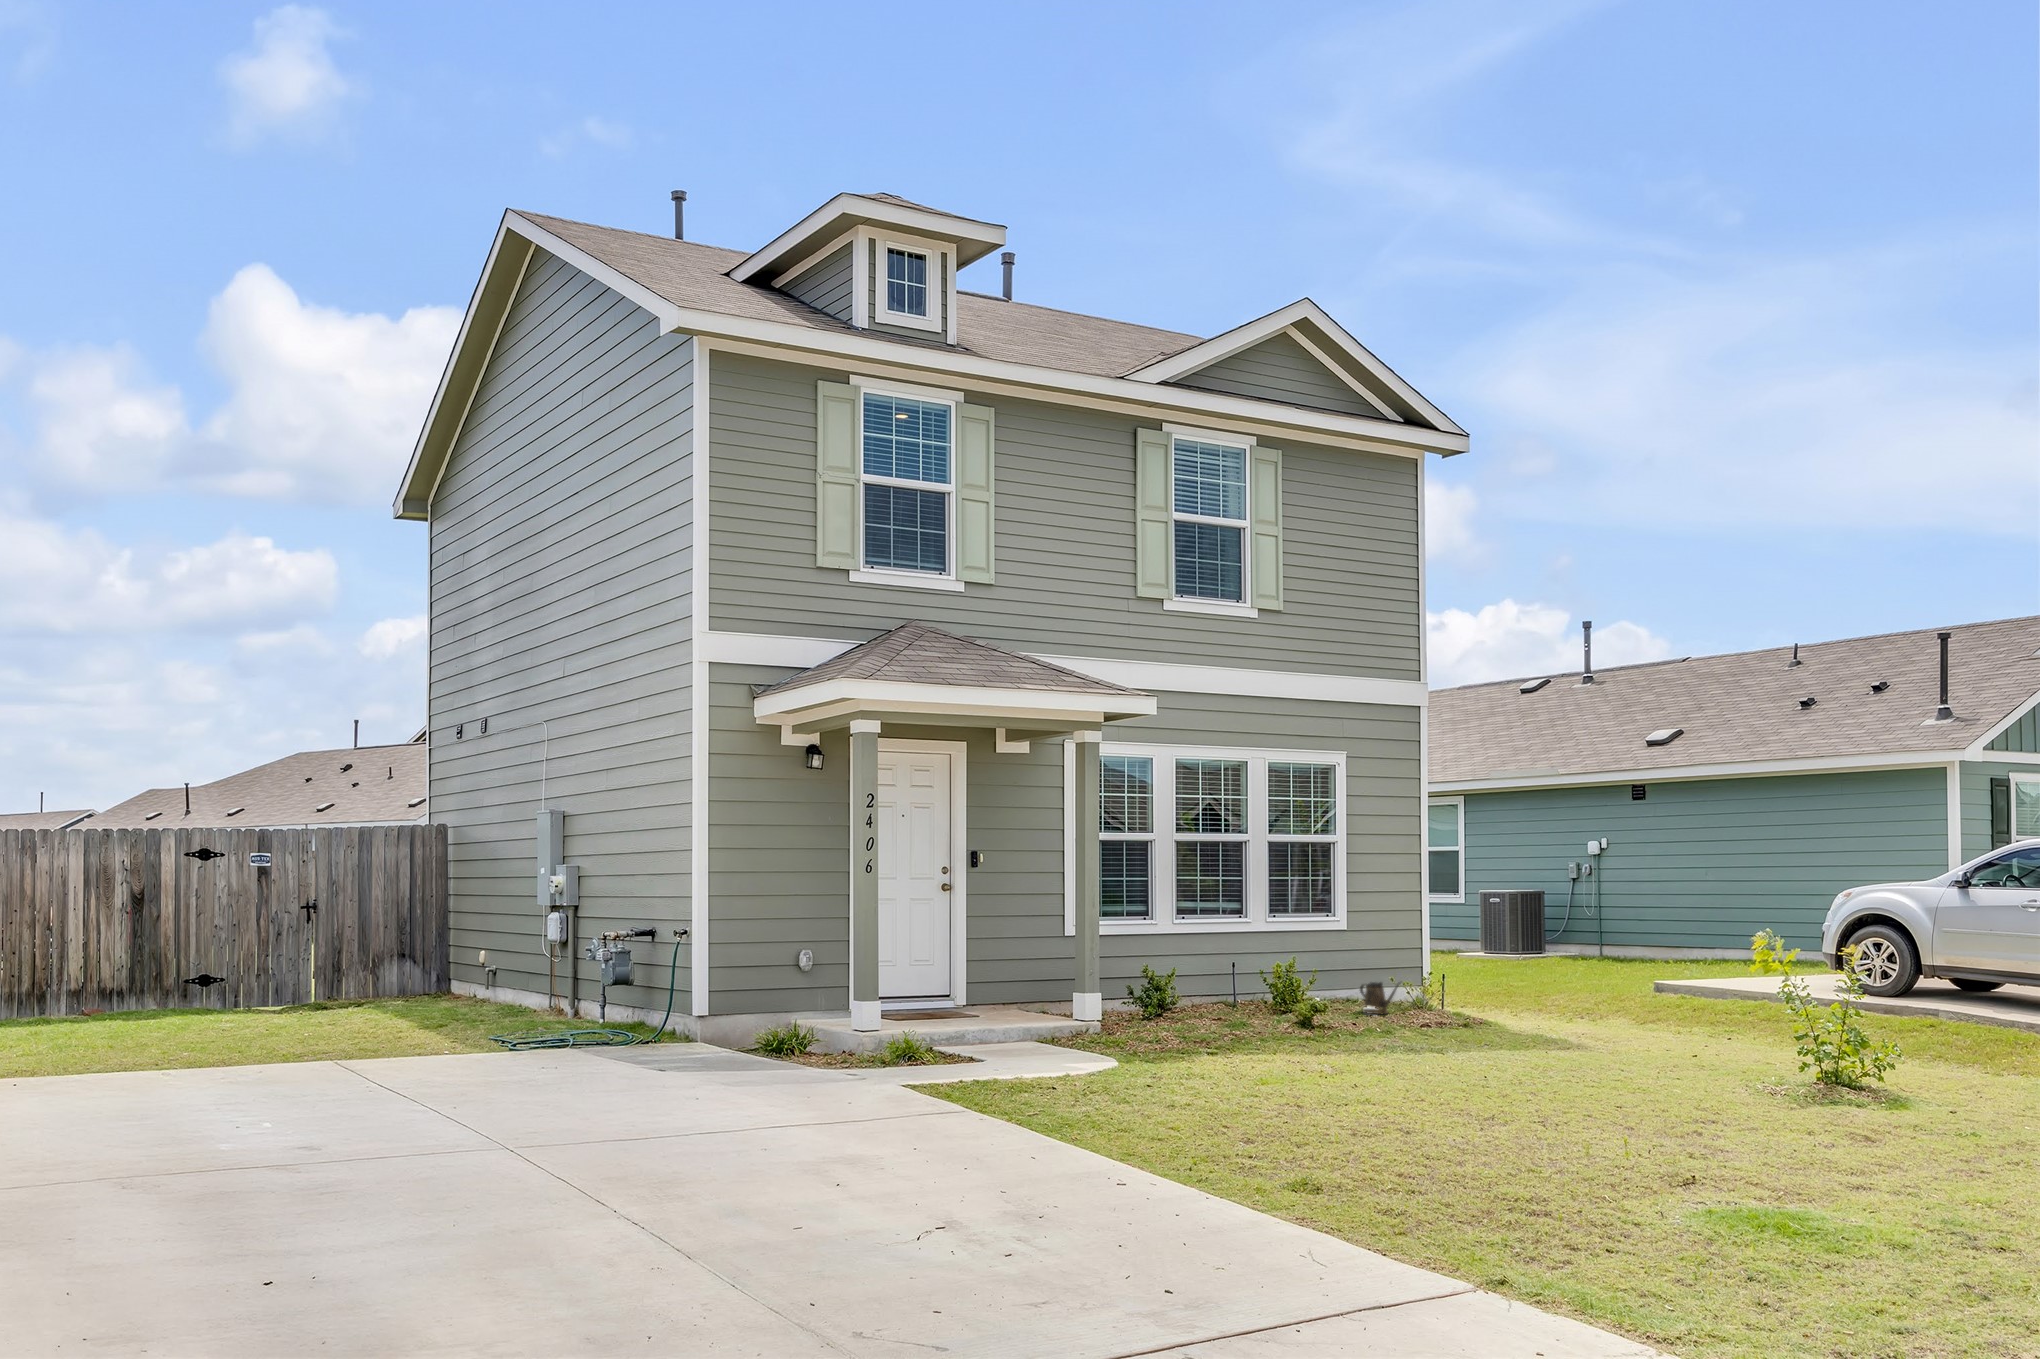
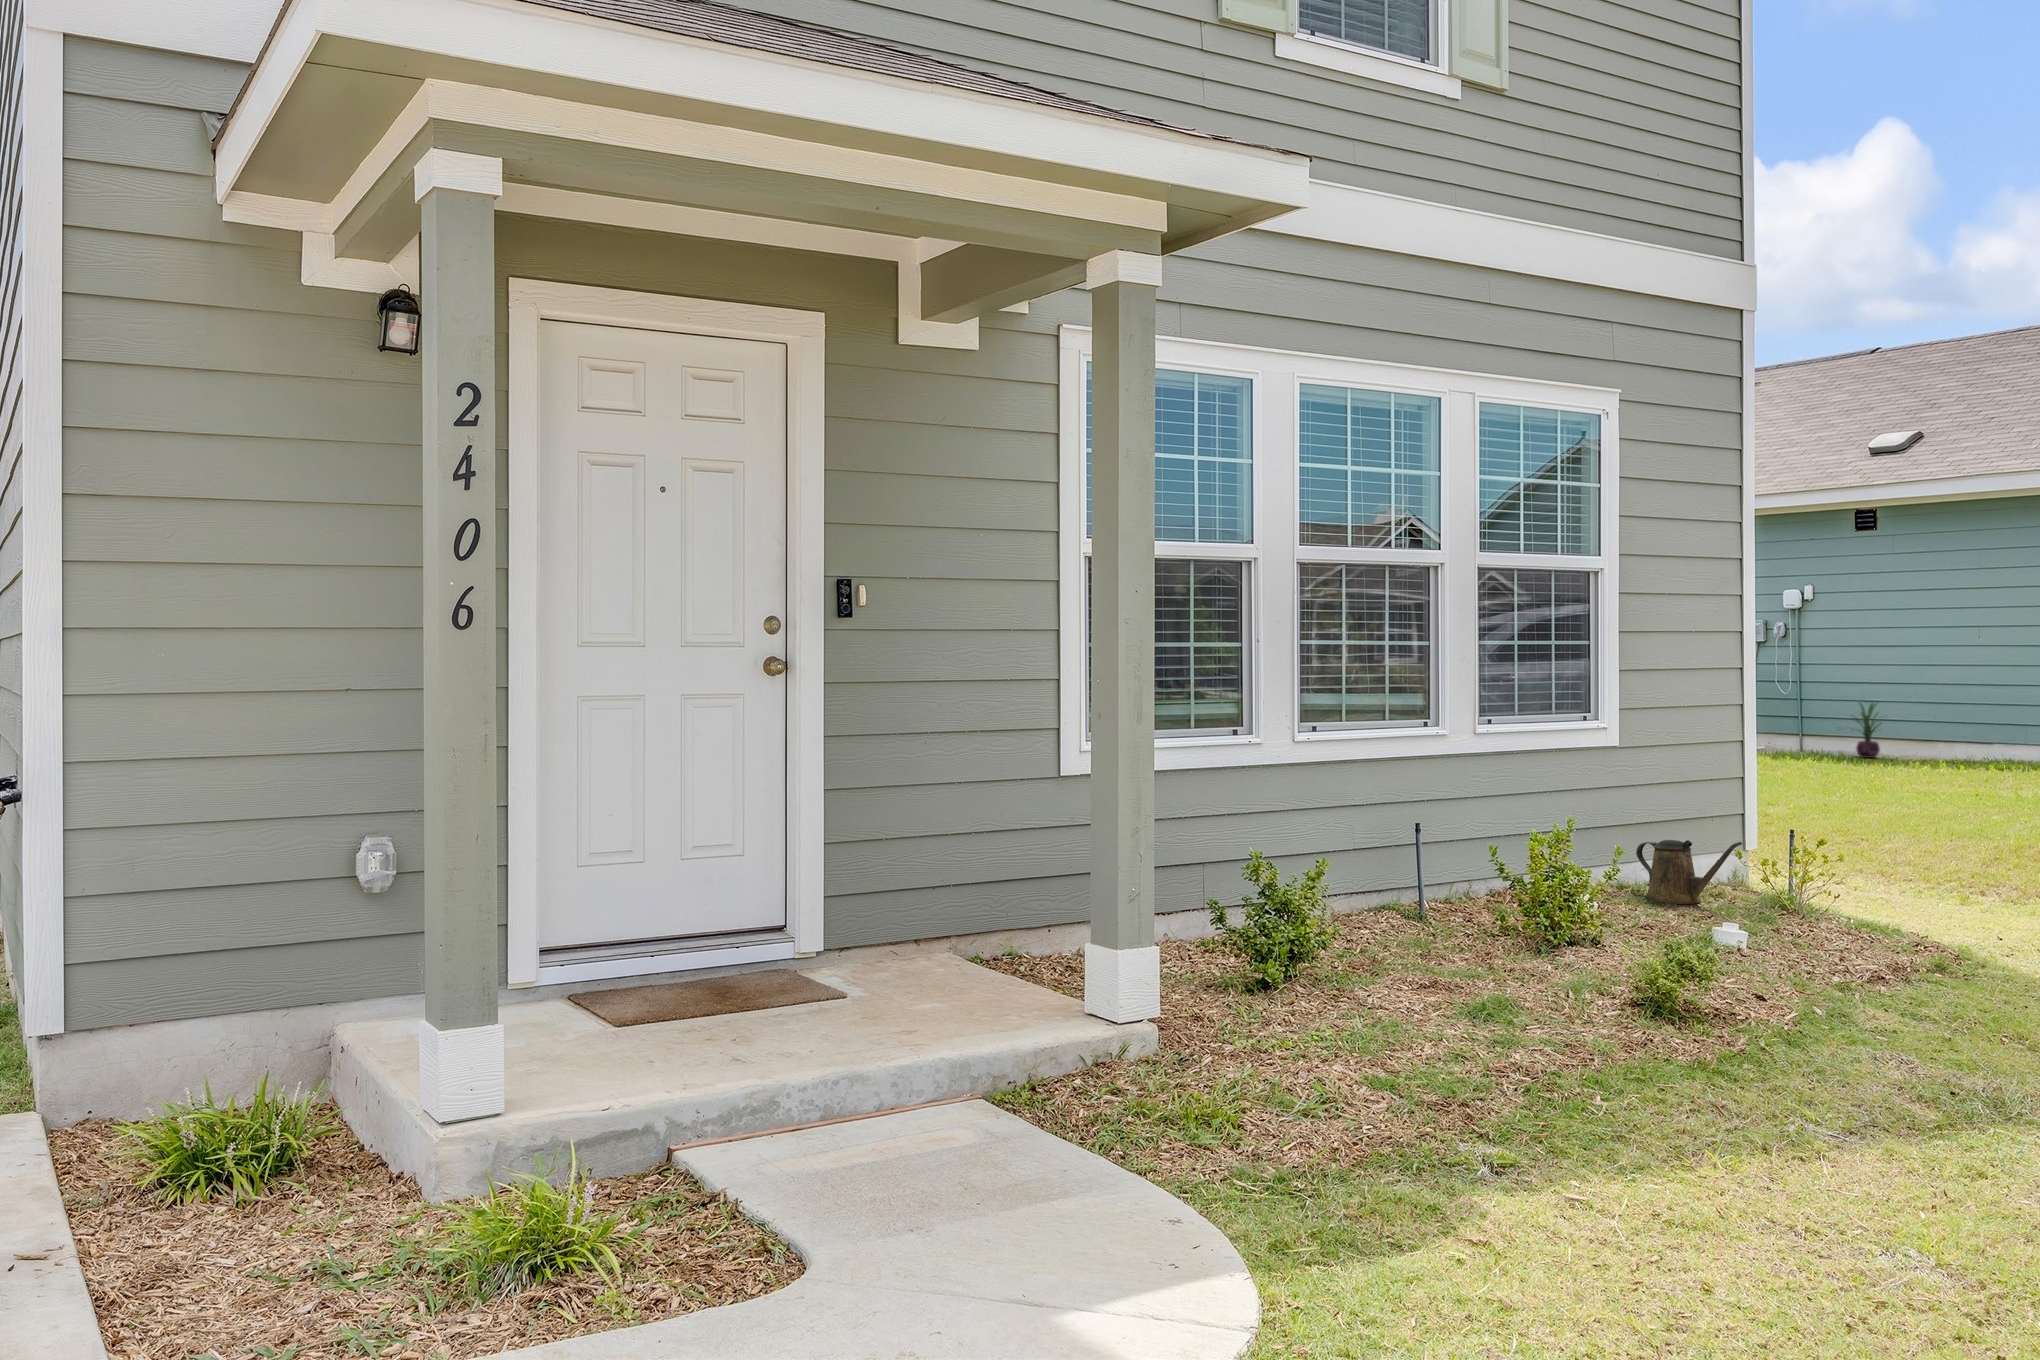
decorative plant: none [1616,923,1662,964] -> present [1856,703,1881,758]

